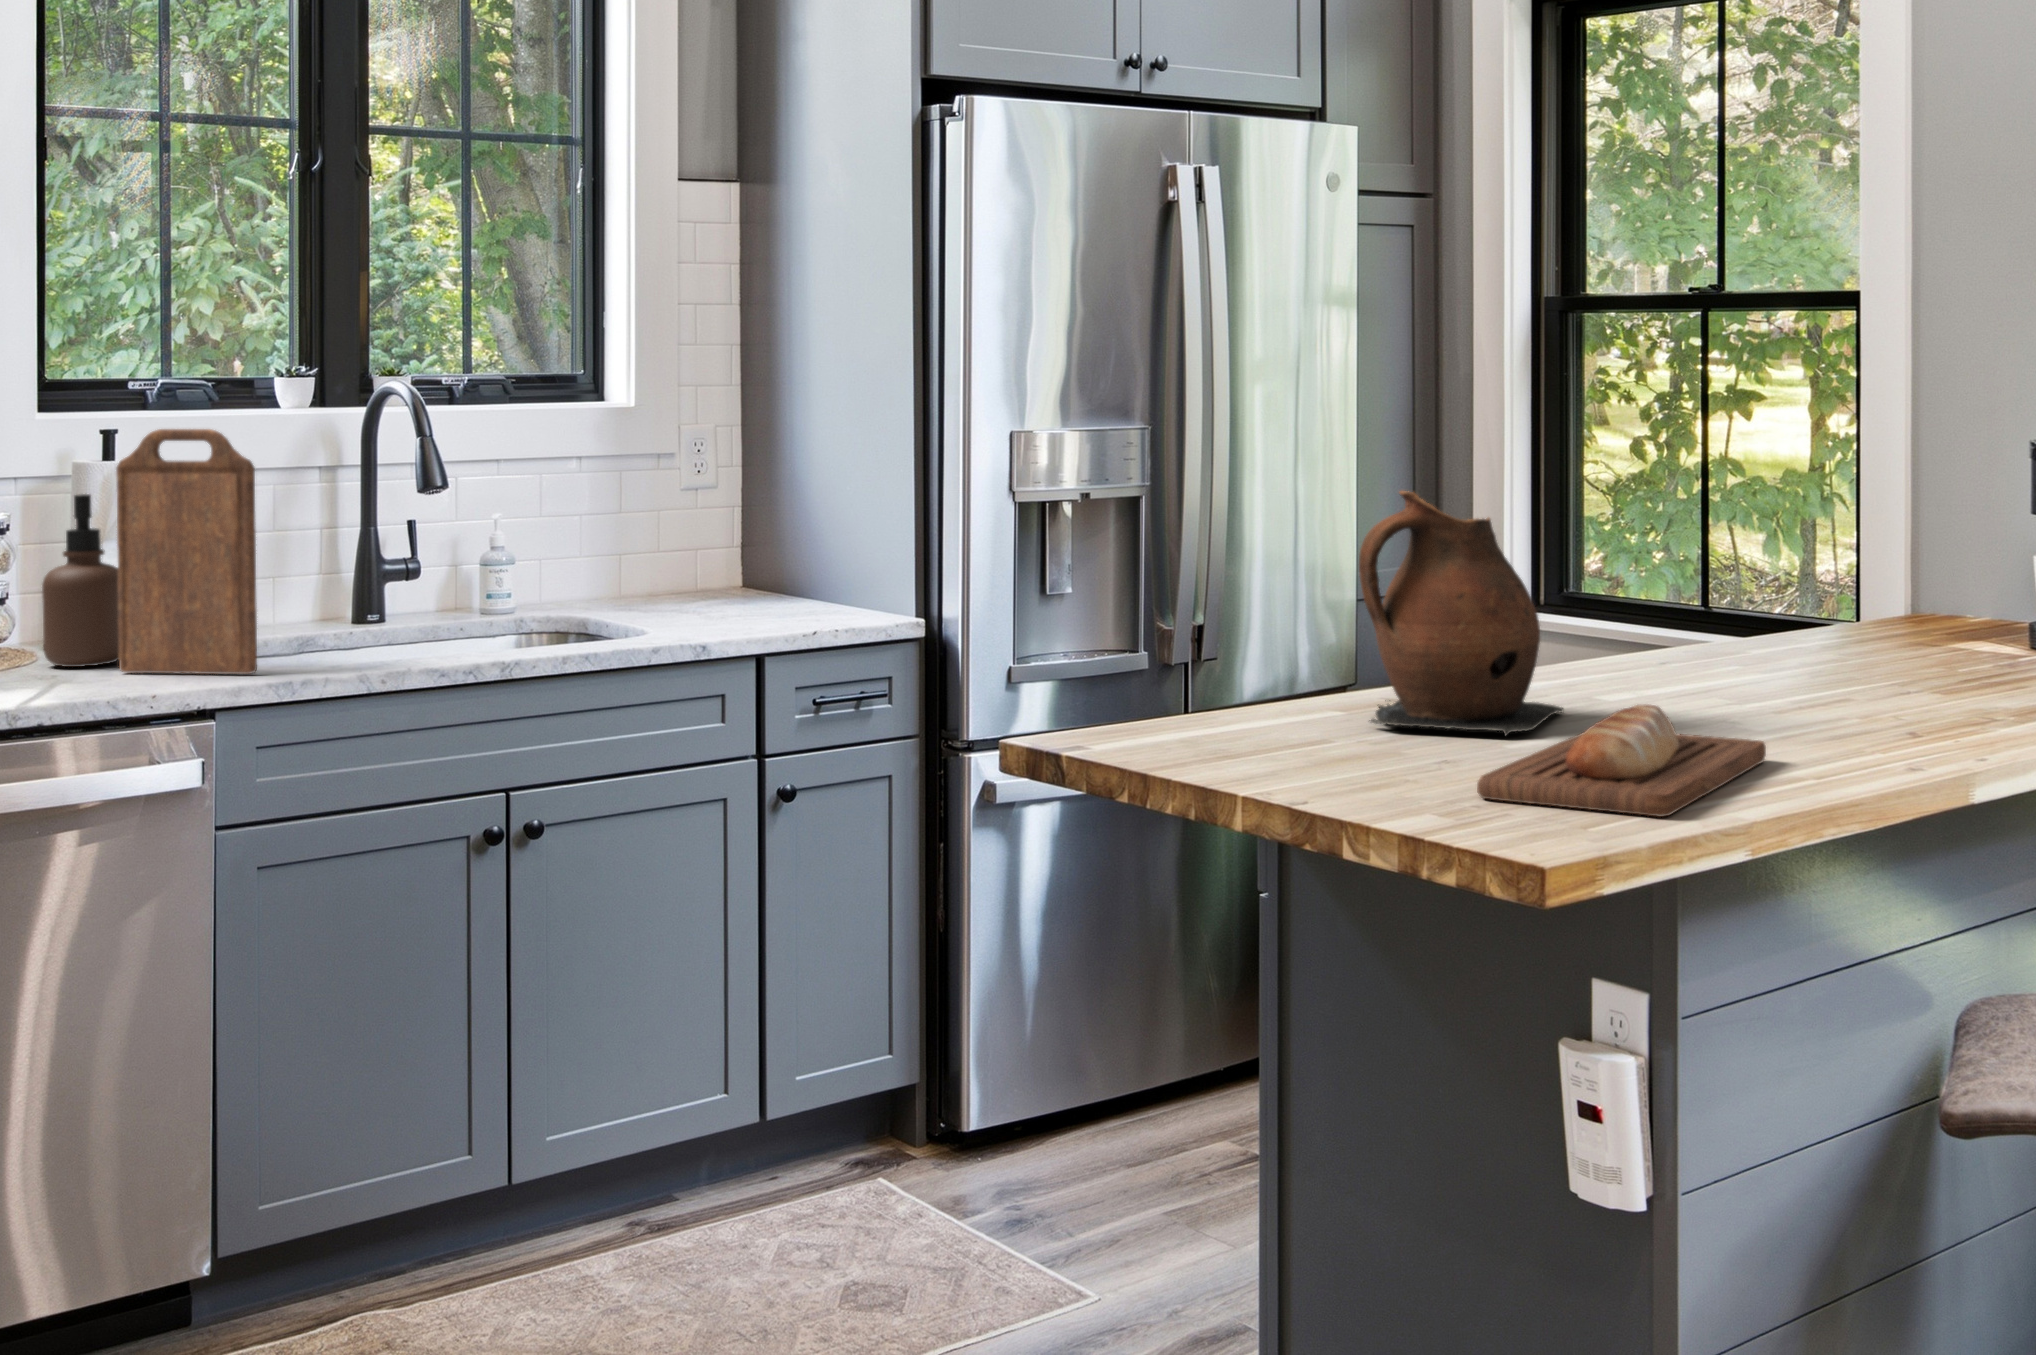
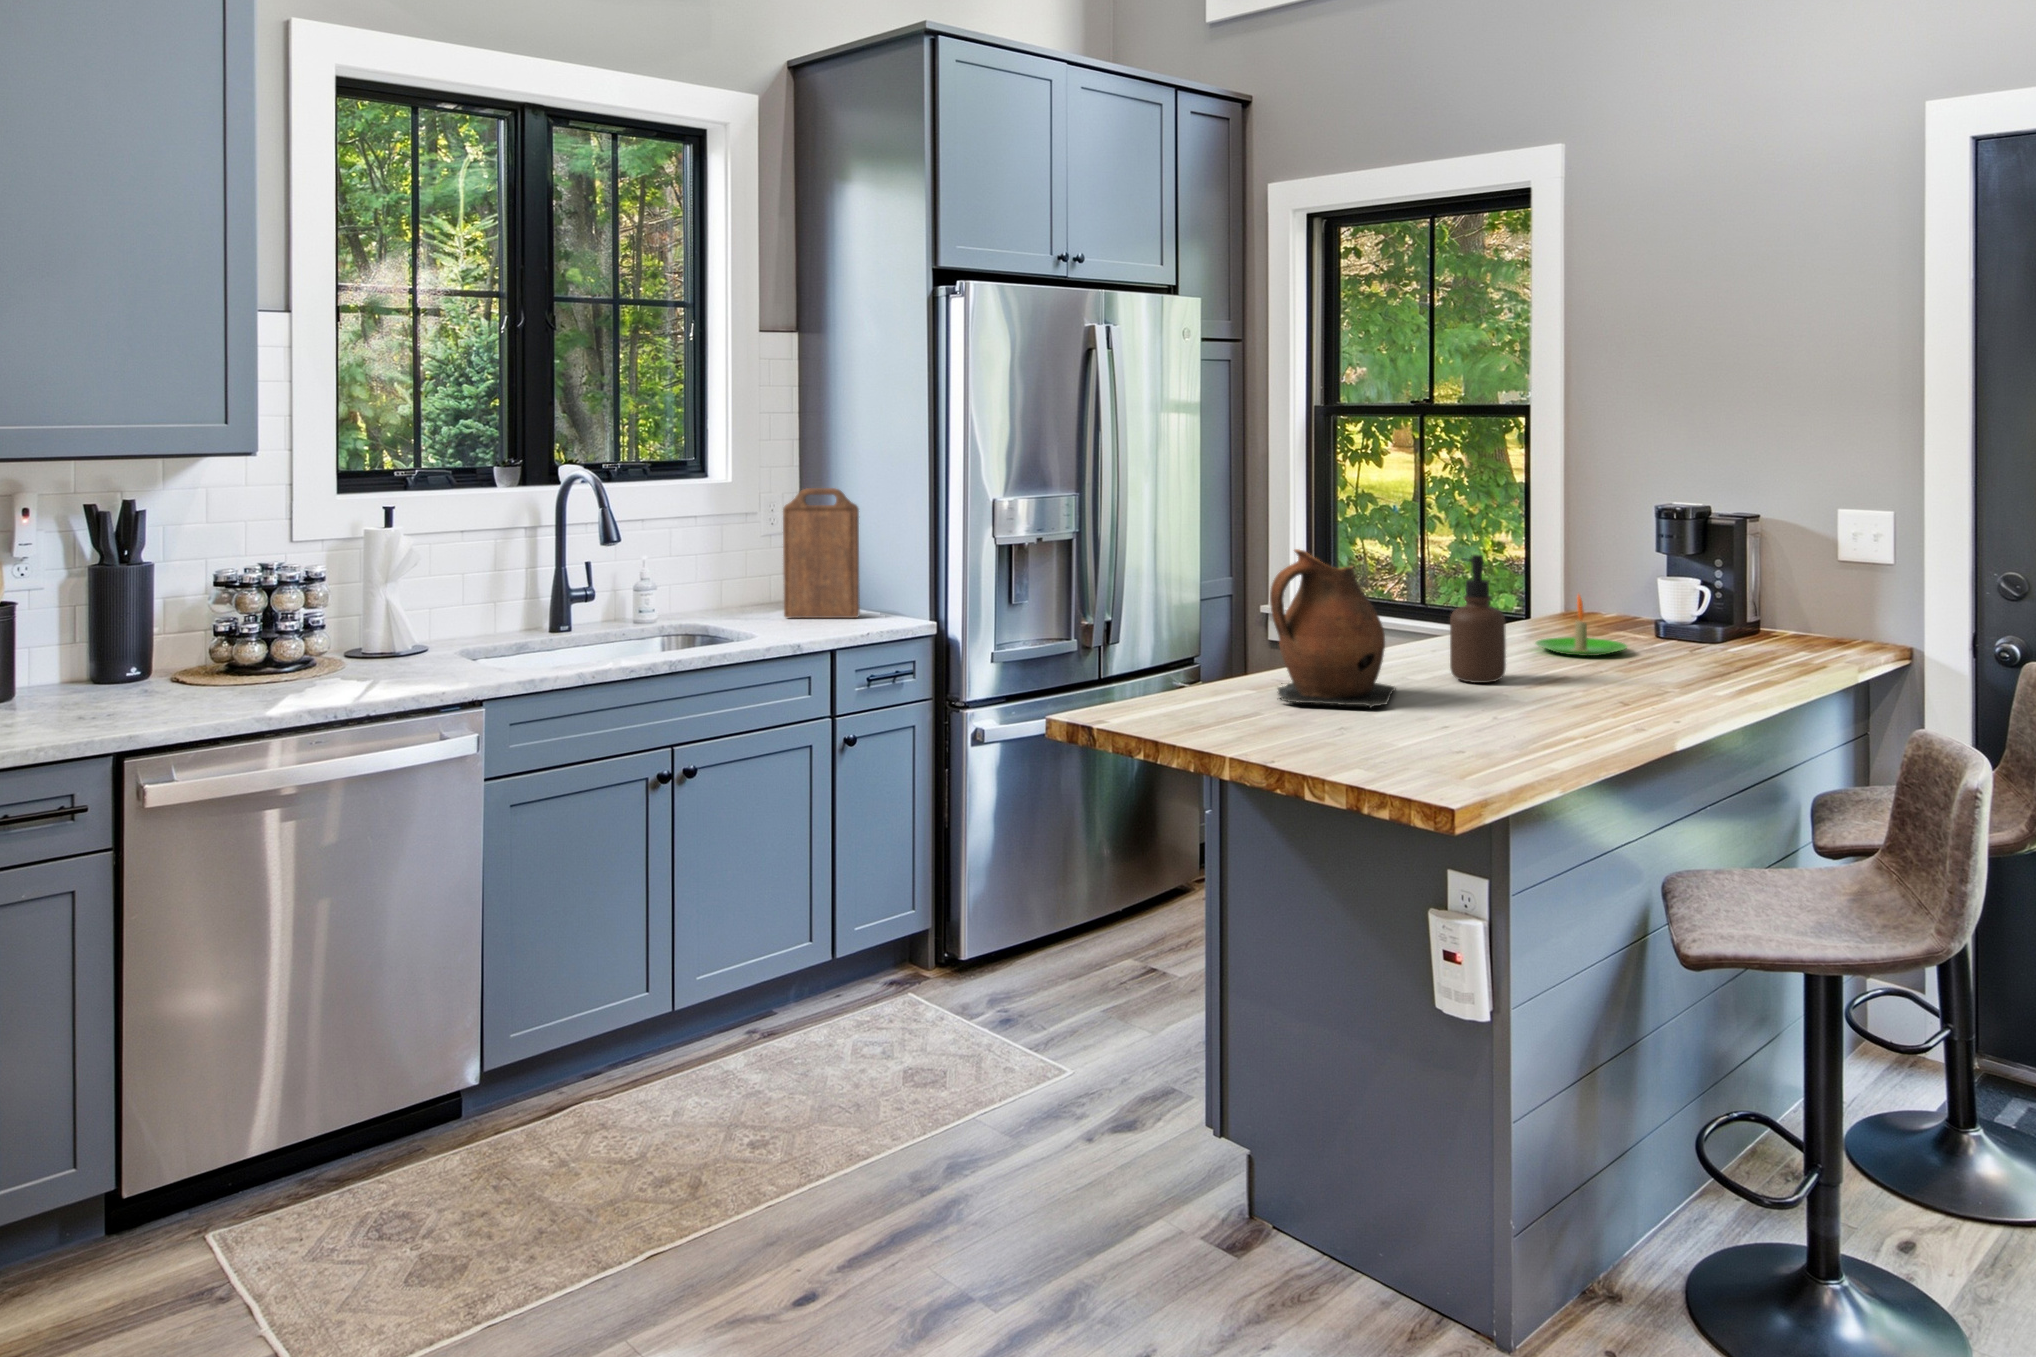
cutting board: present [116,429,257,674] -> present [783,488,860,618]
soap dispenser: present [42,494,119,667] -> present [1450,555,1506,683]
candle: none [1822,575,1967,673] -> present [1536,595,1627,656]
bread loaf: present [1477,704,1766,817] -> none [1380,690,1545,769]

